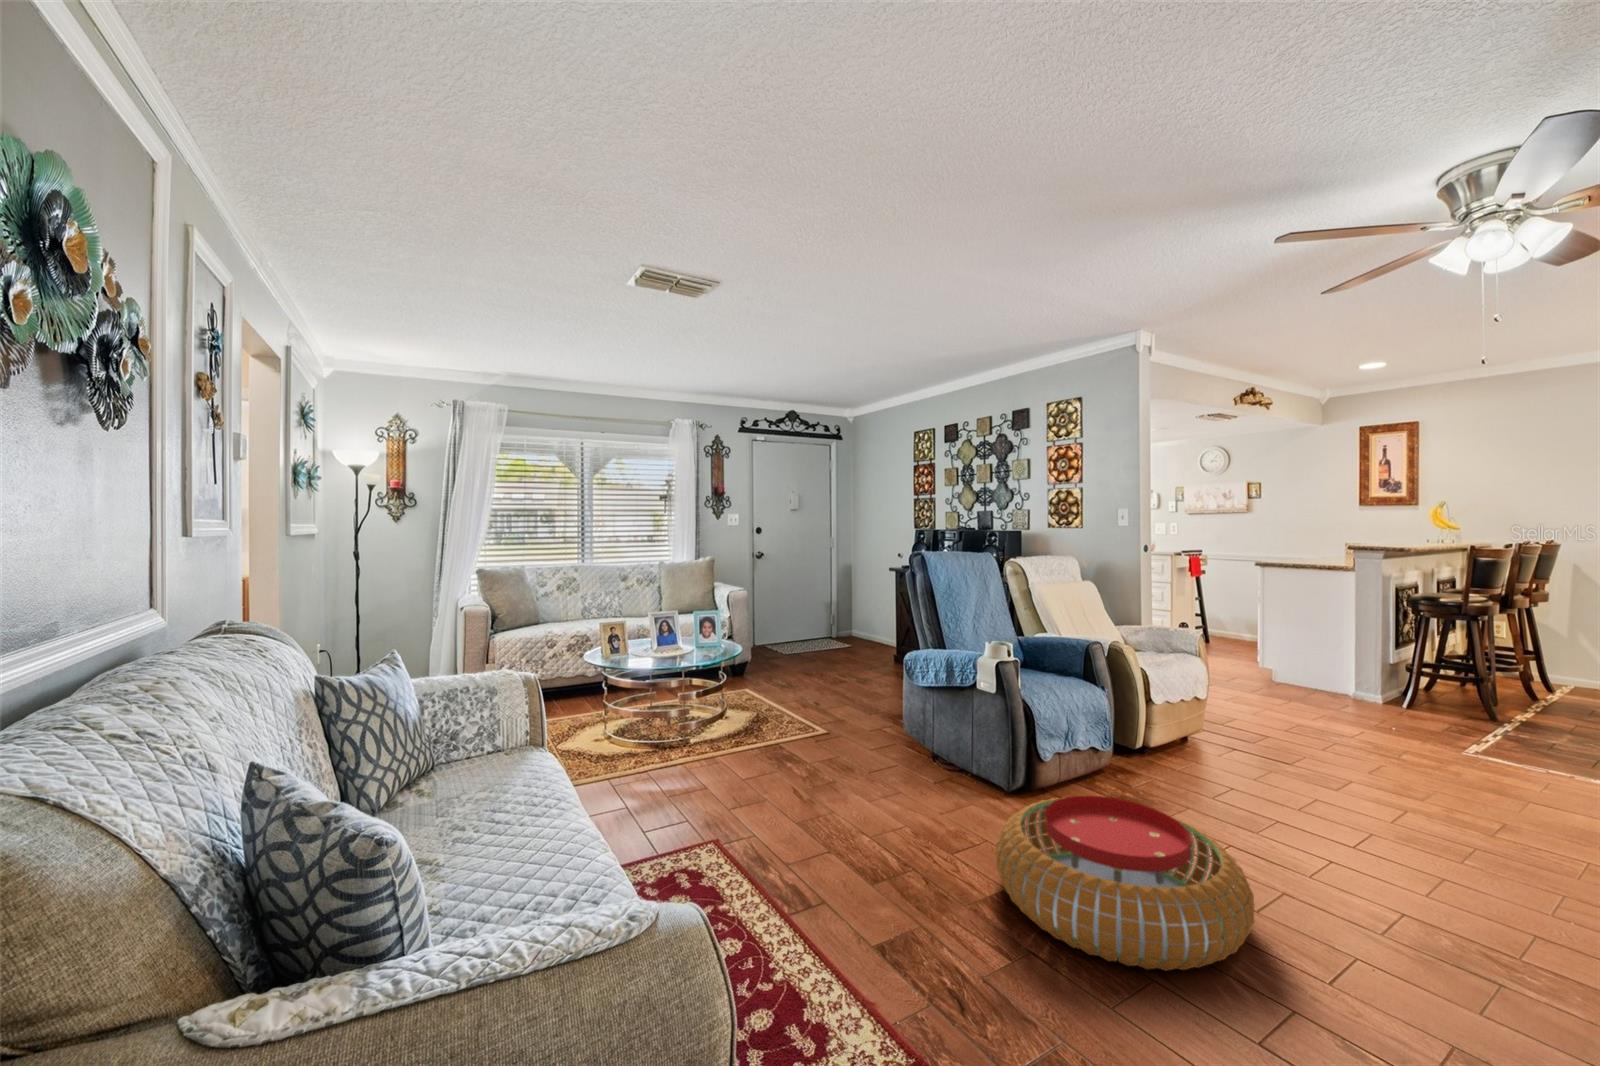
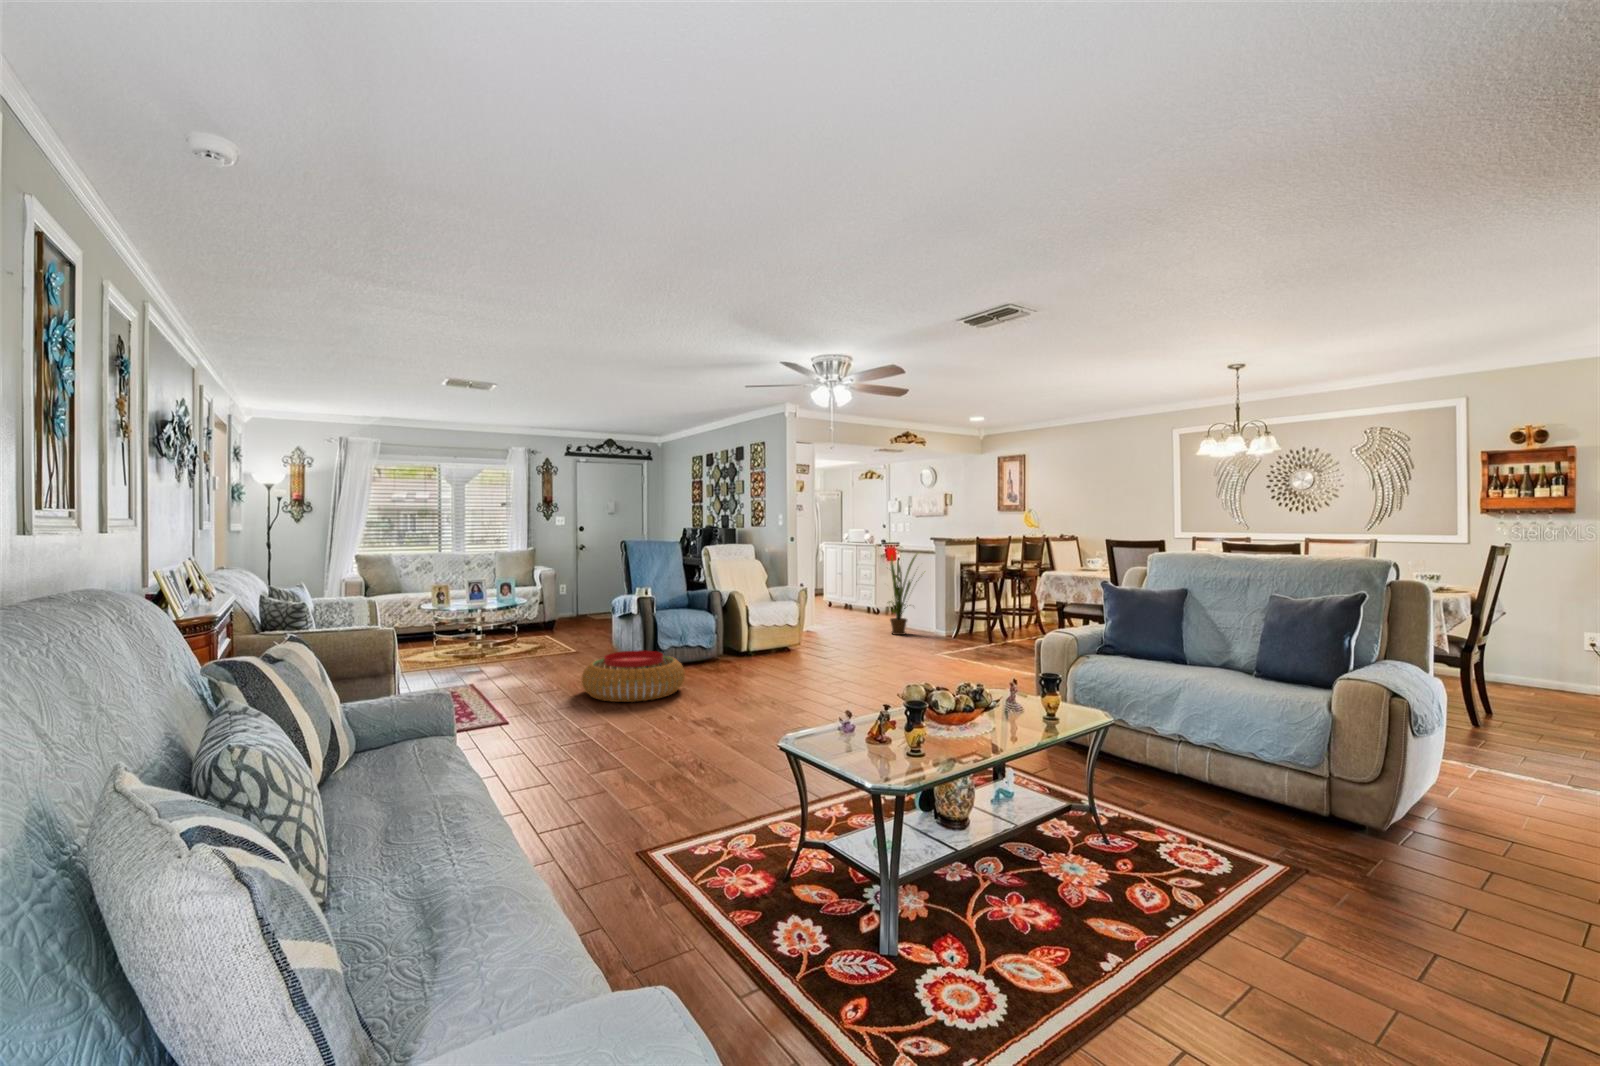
house plant: none [1252,566,1338,696] -> present [889,554,925,635]

